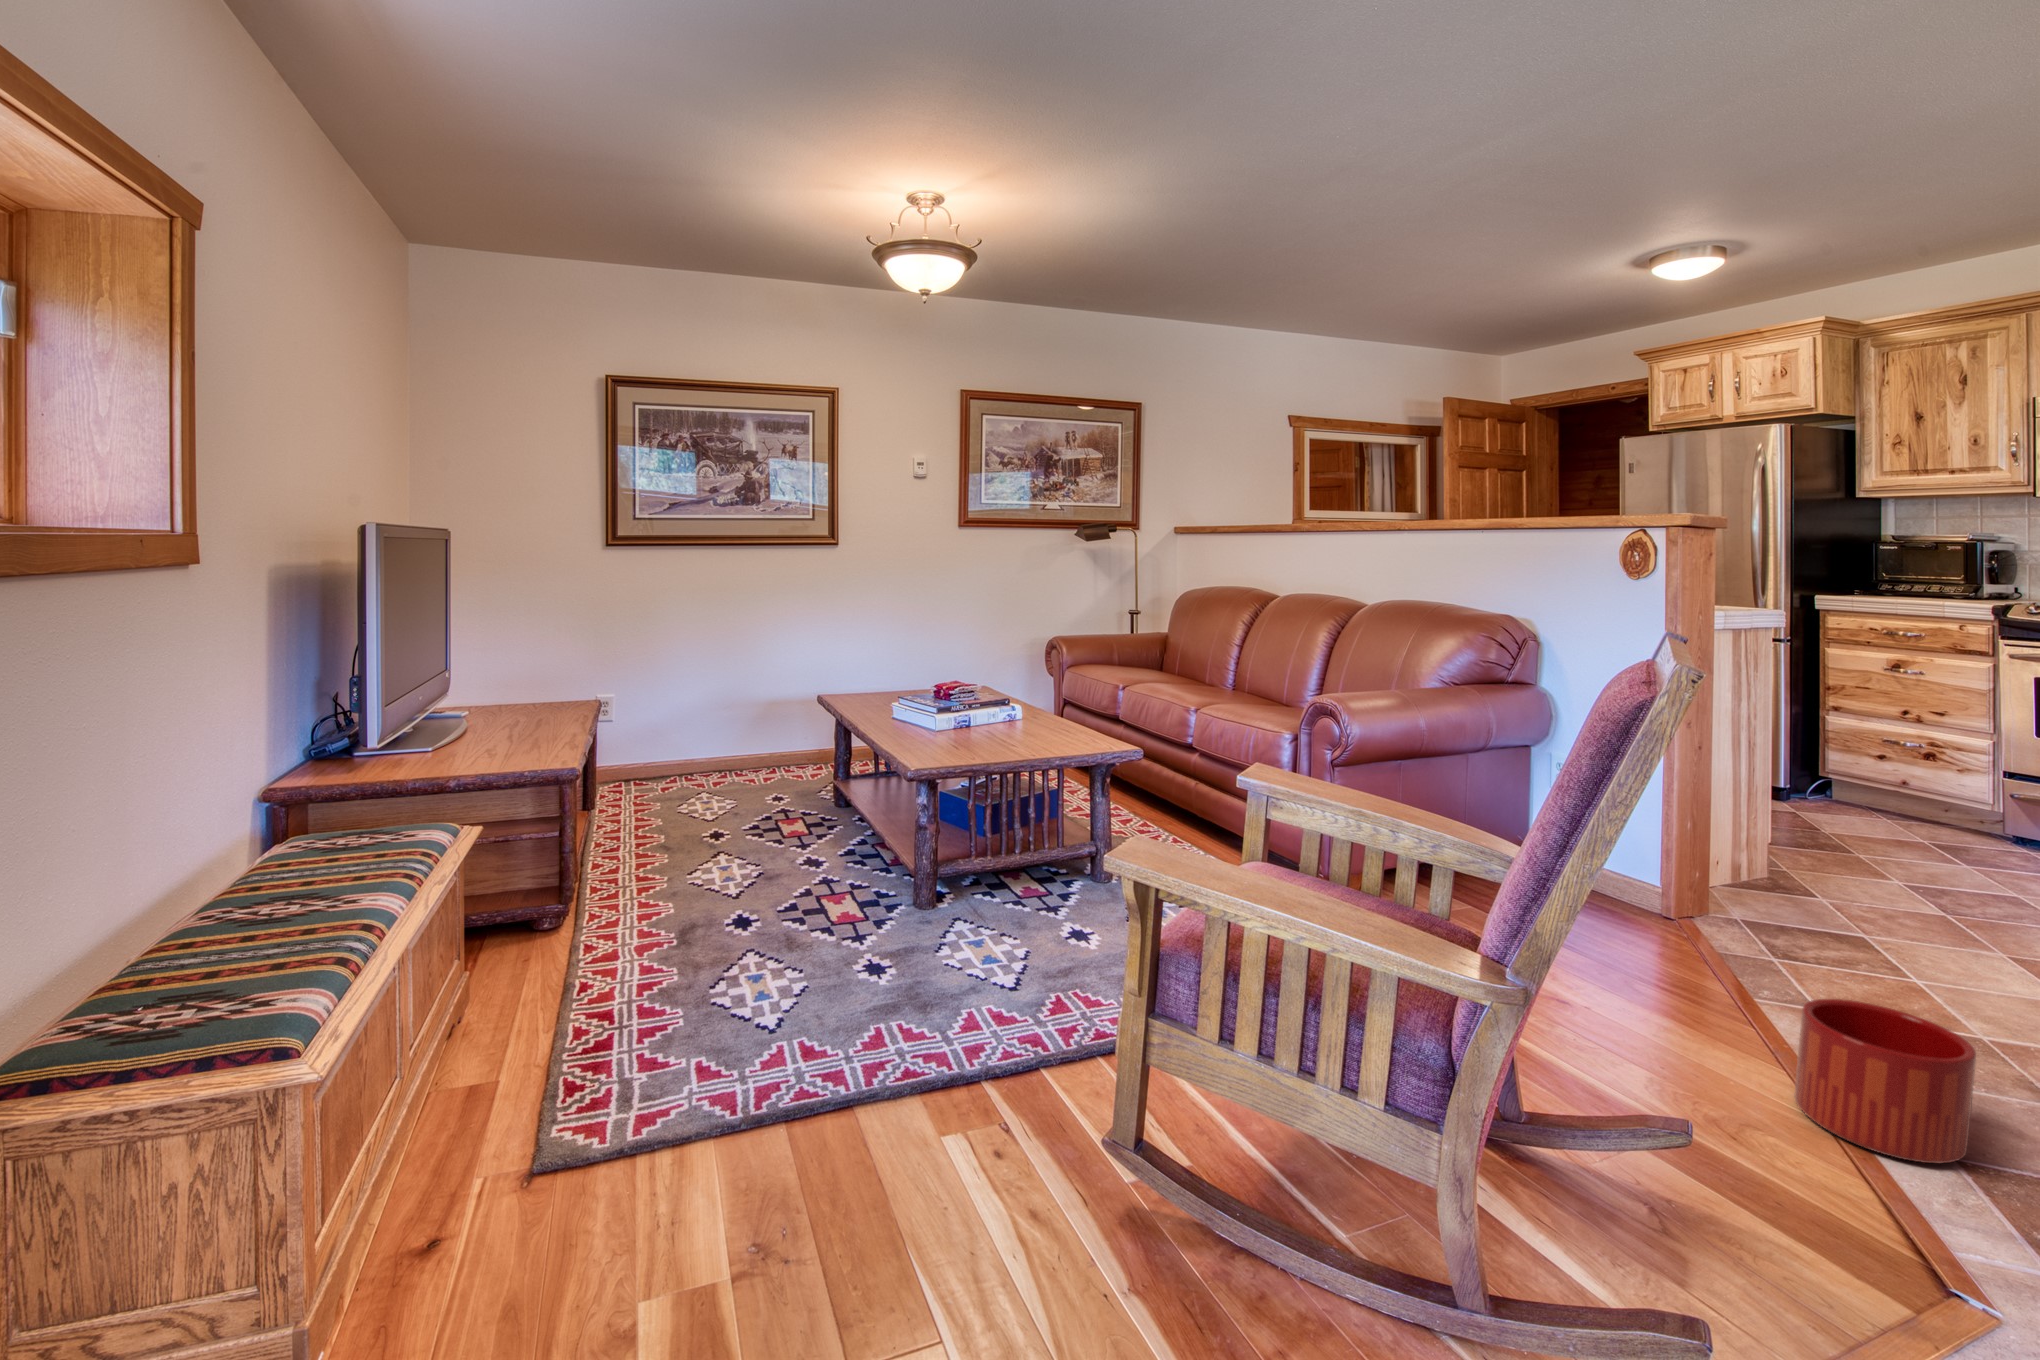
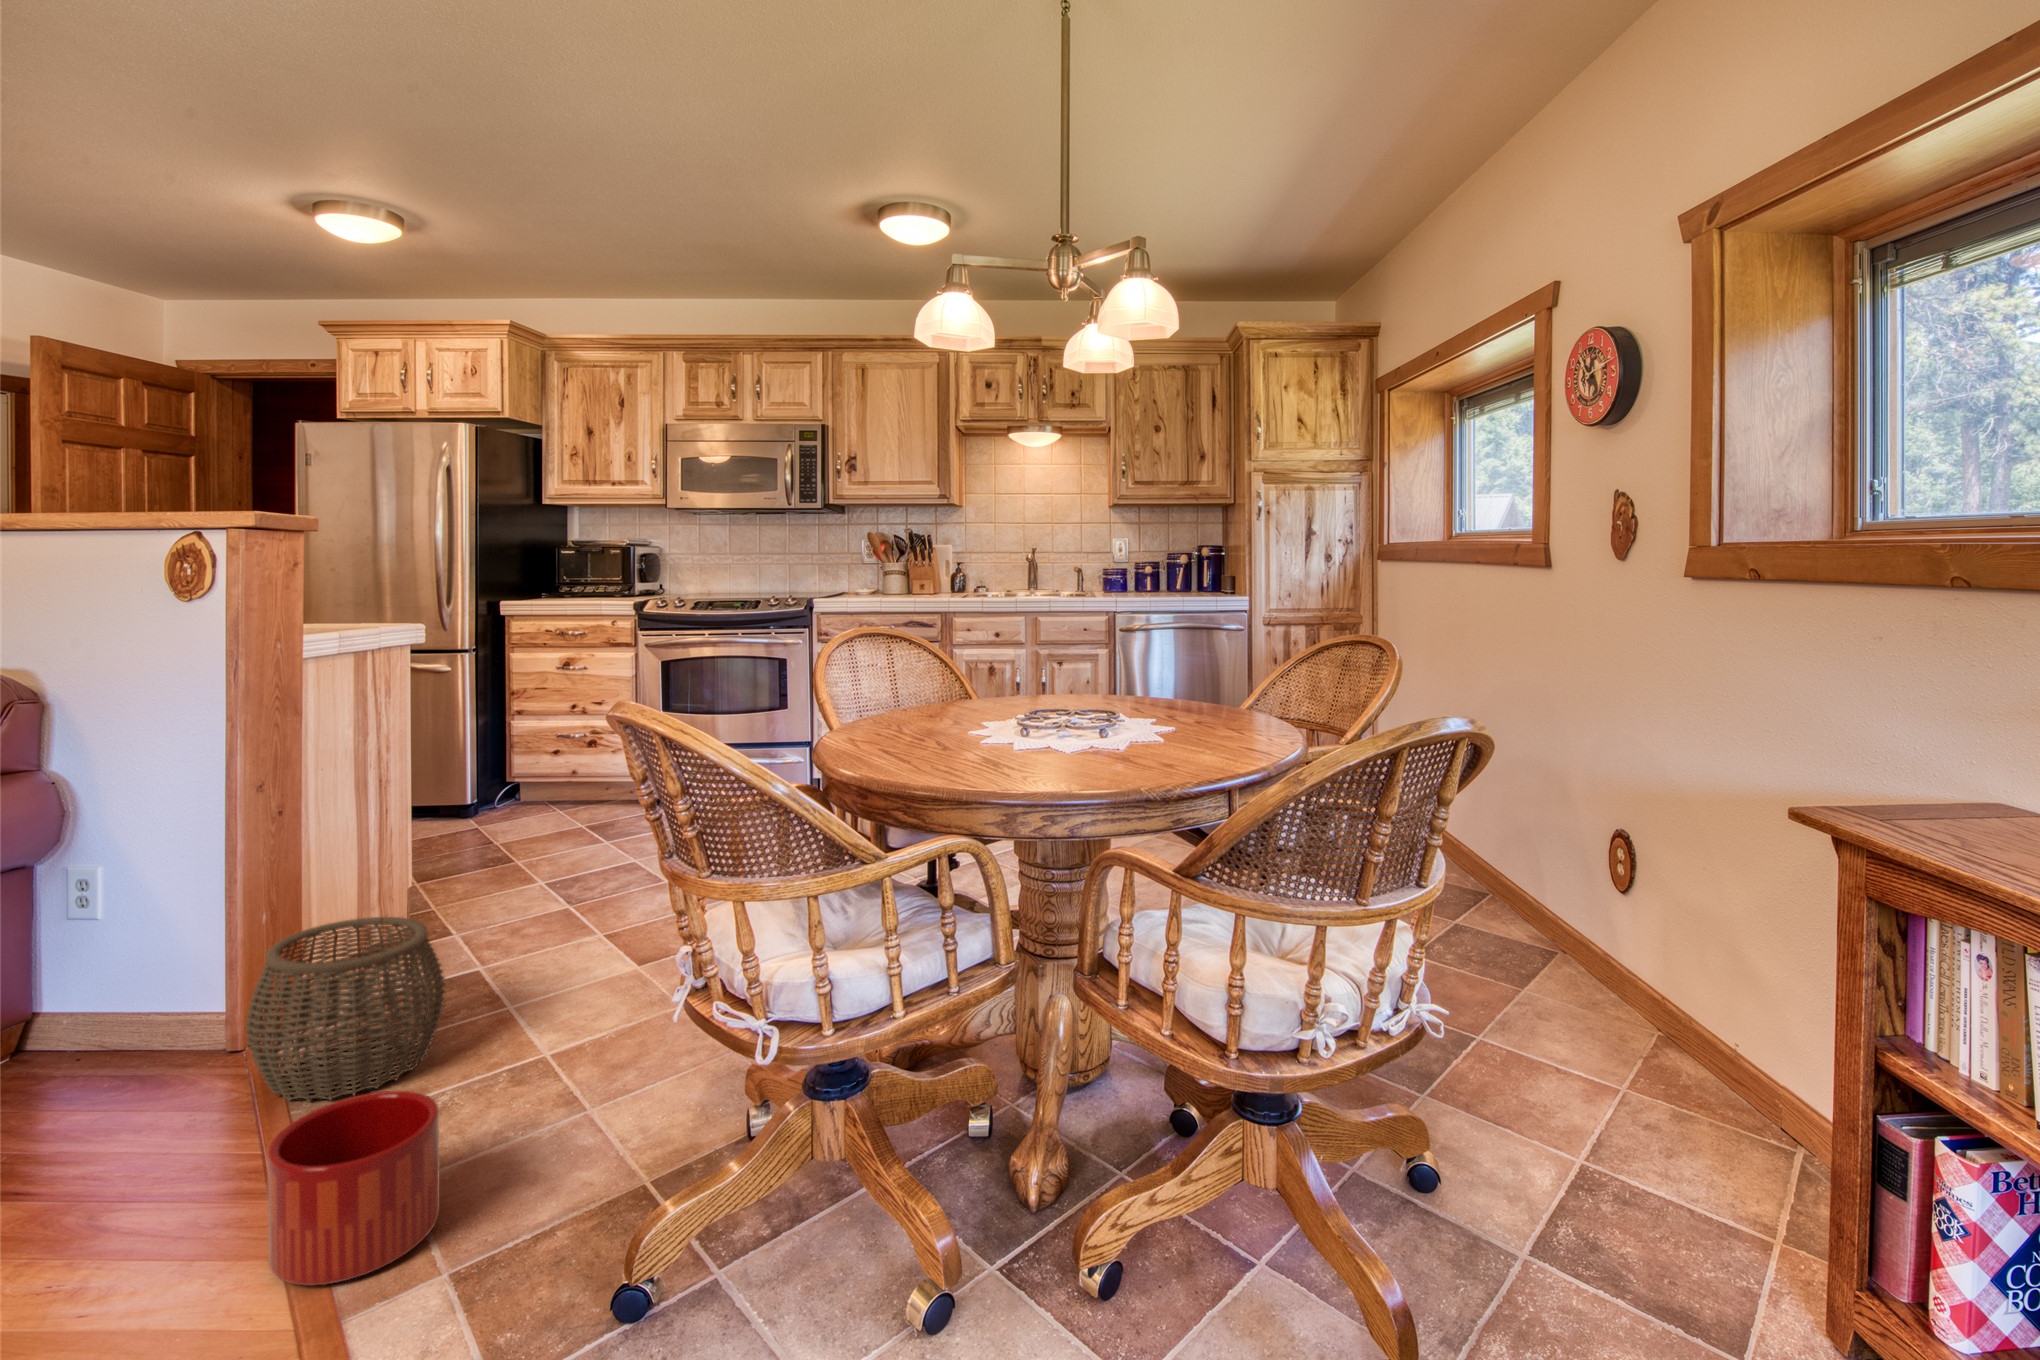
woven basket: none [1692,855,1882,1012] -> present [245,917,446,1102]

